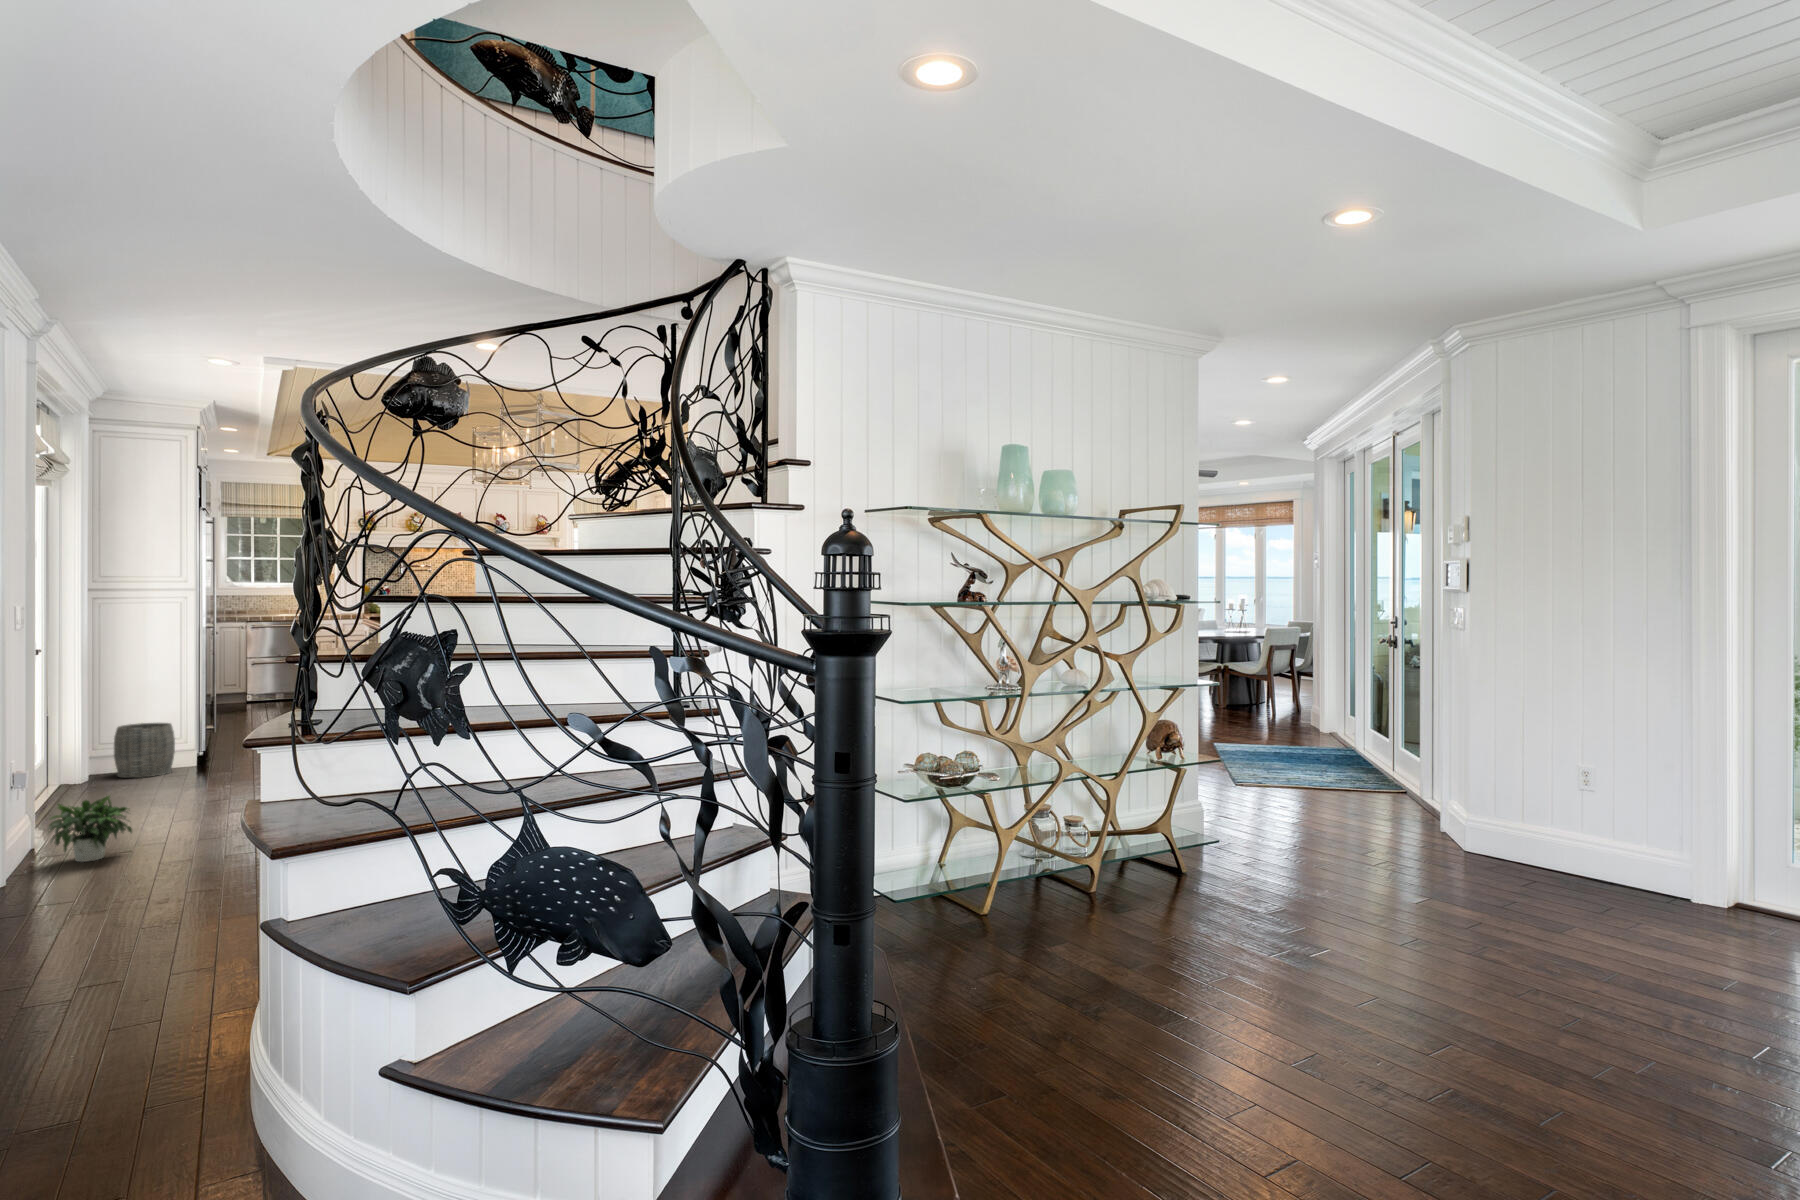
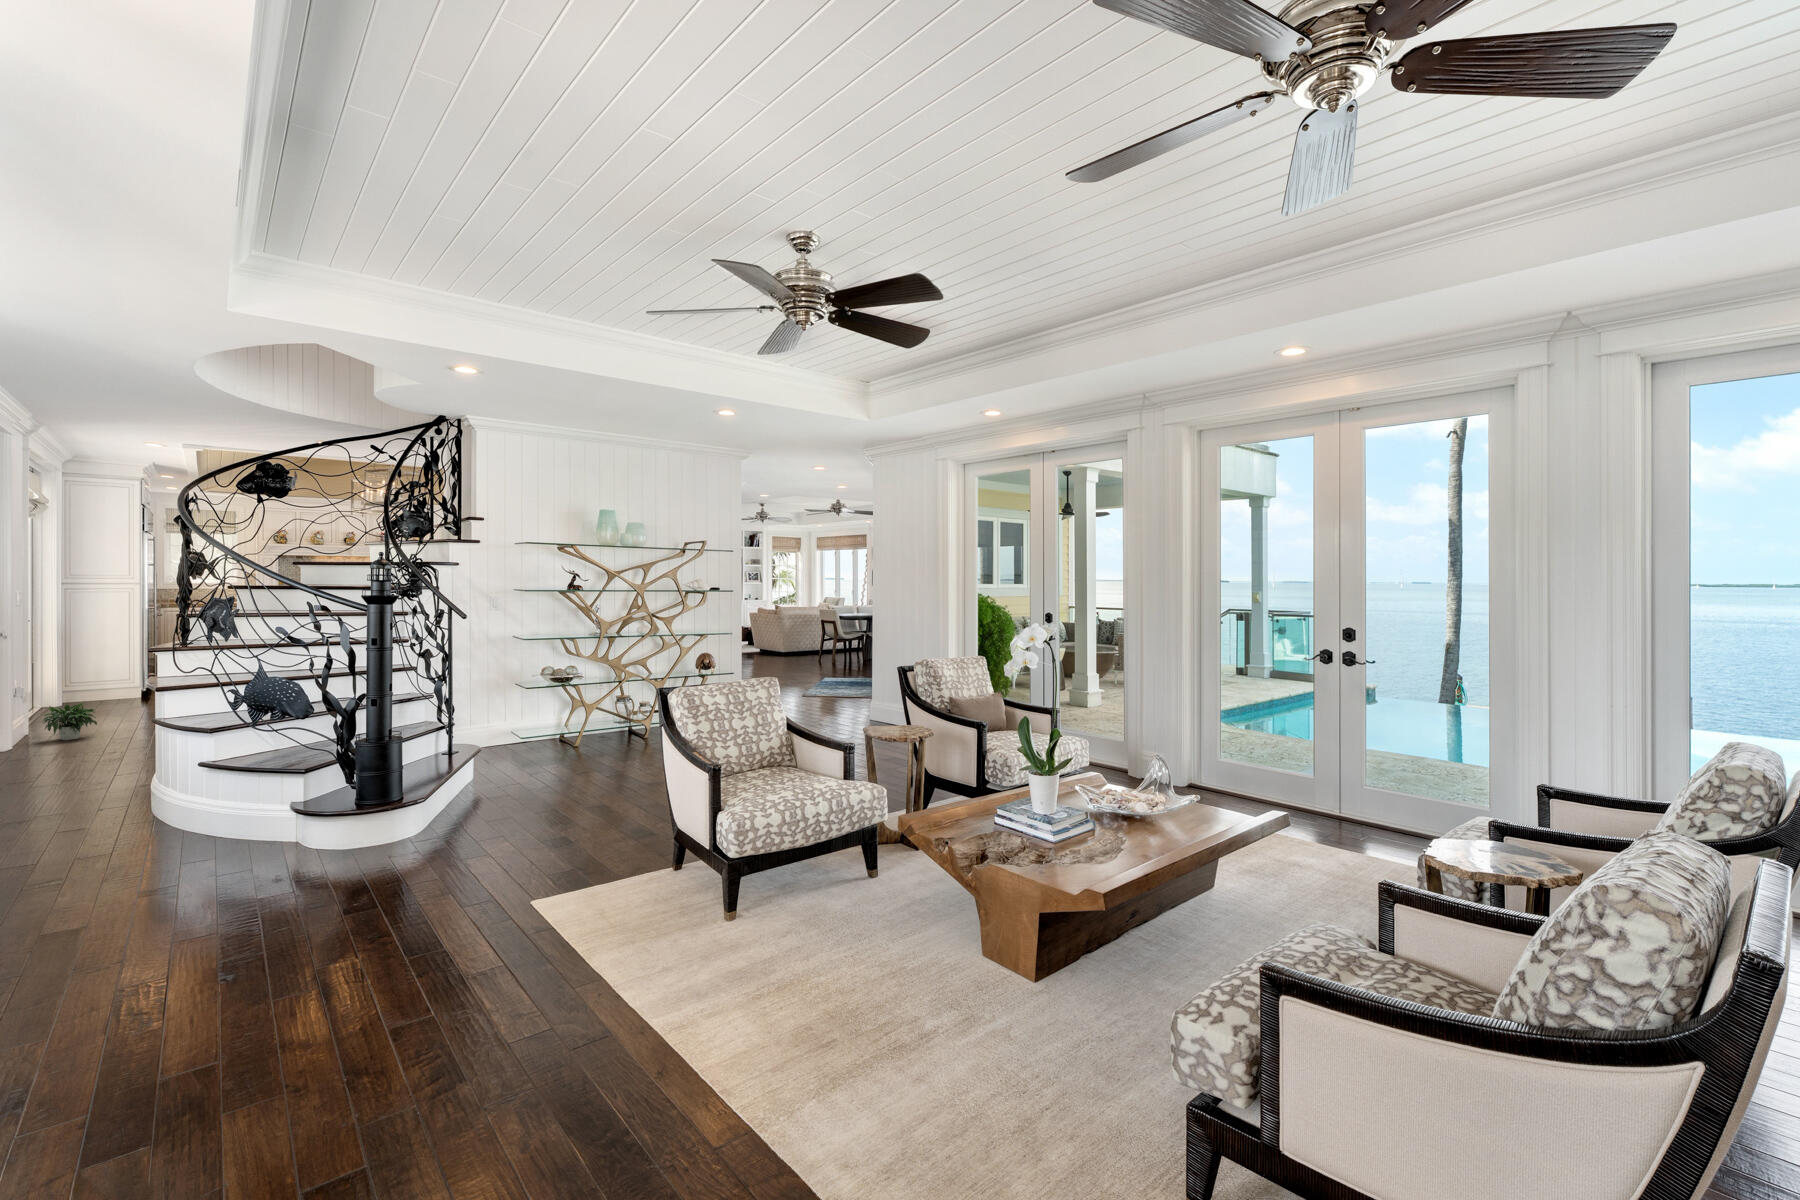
woven basket: present [114,723,175,778] -> none [82,670,126,705]

